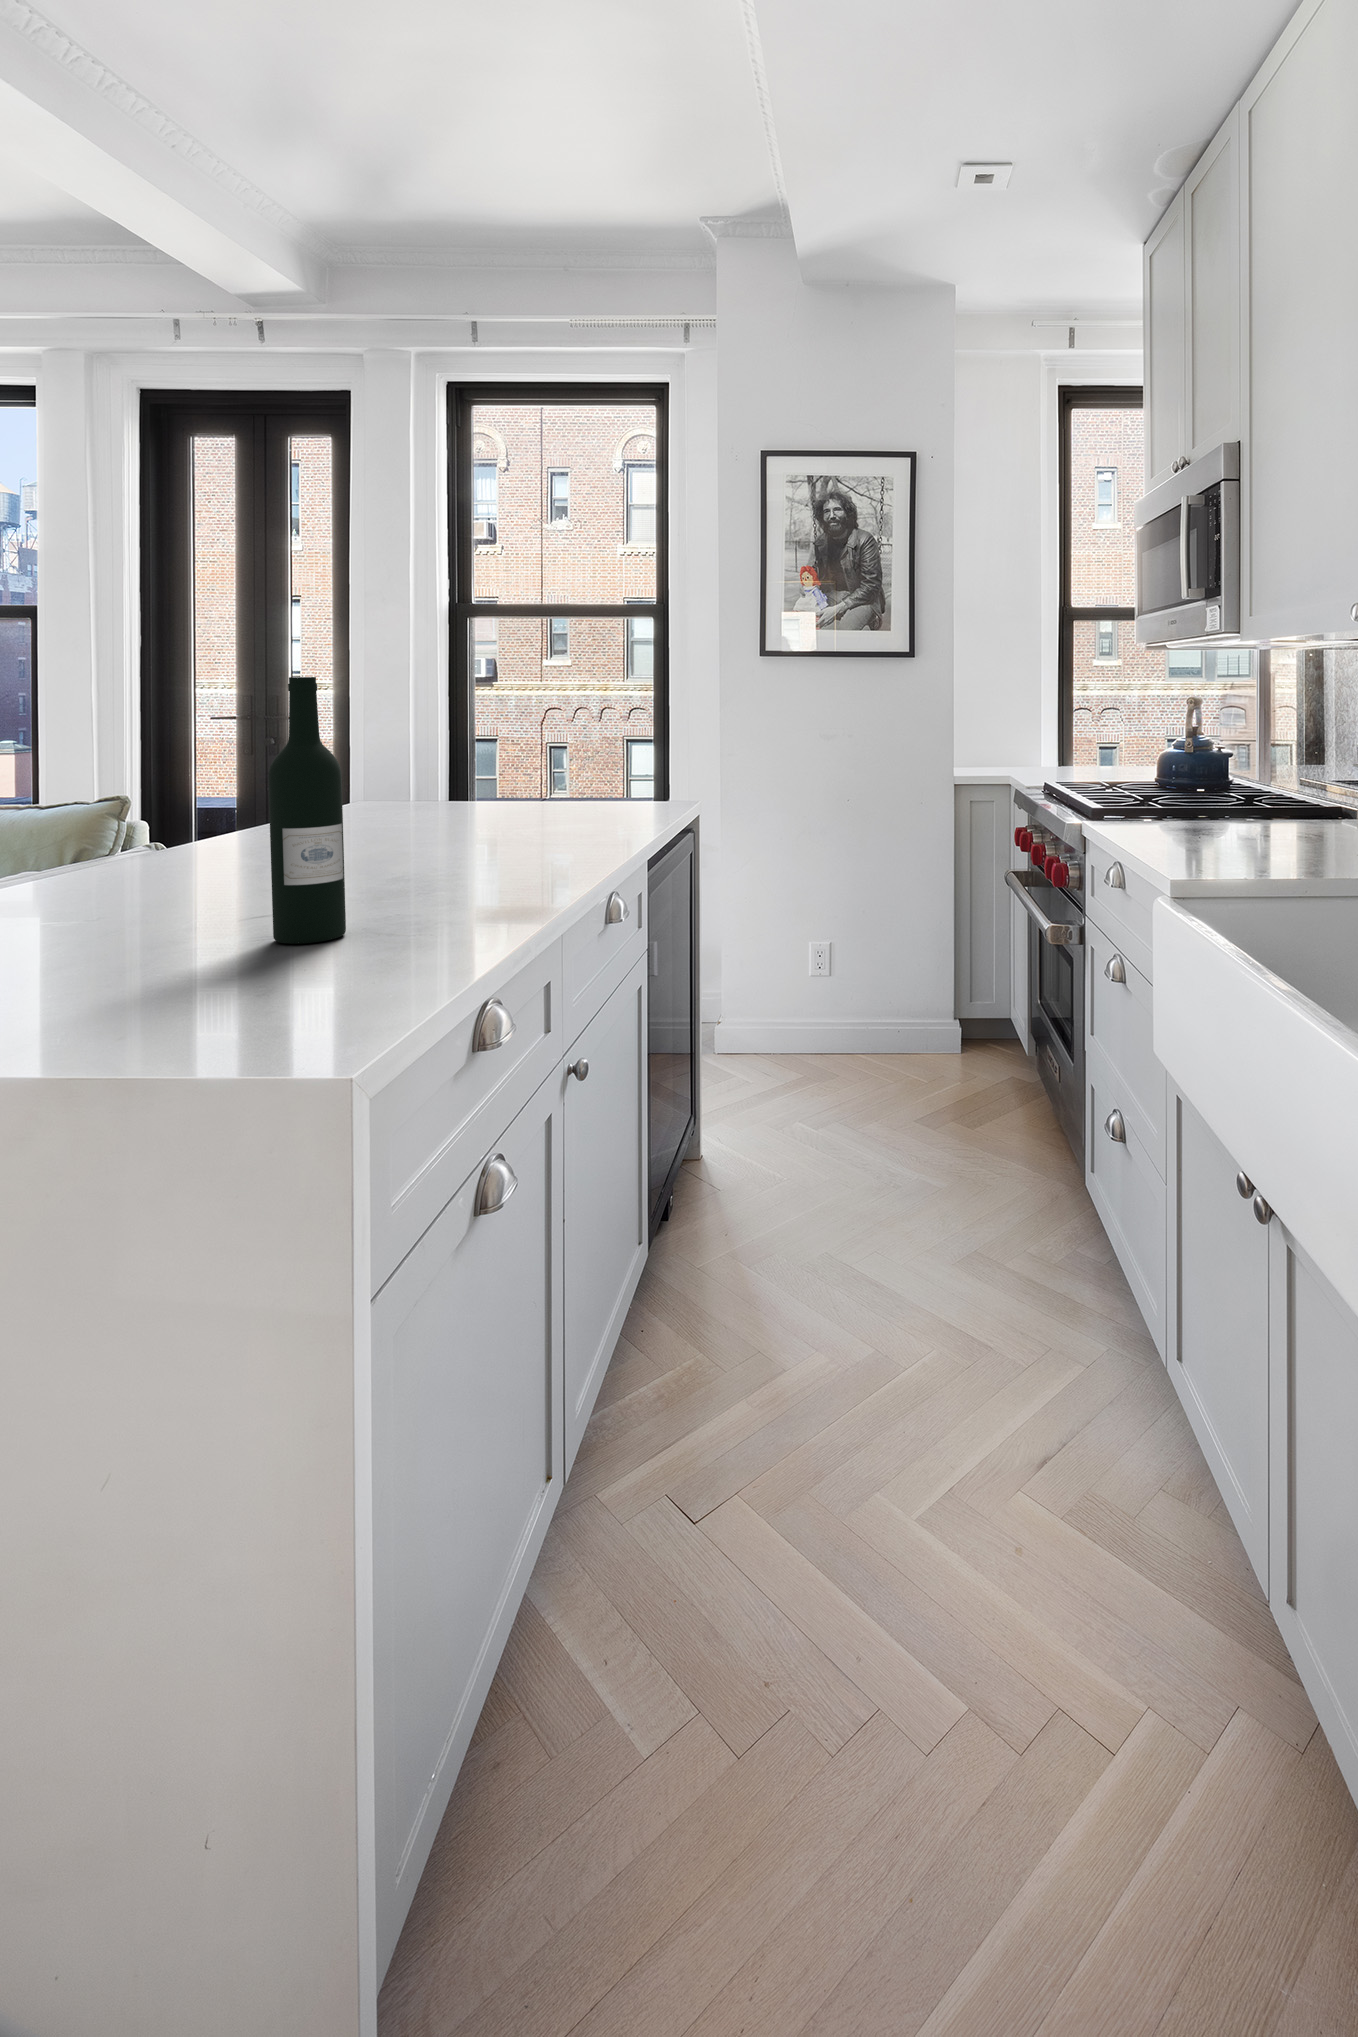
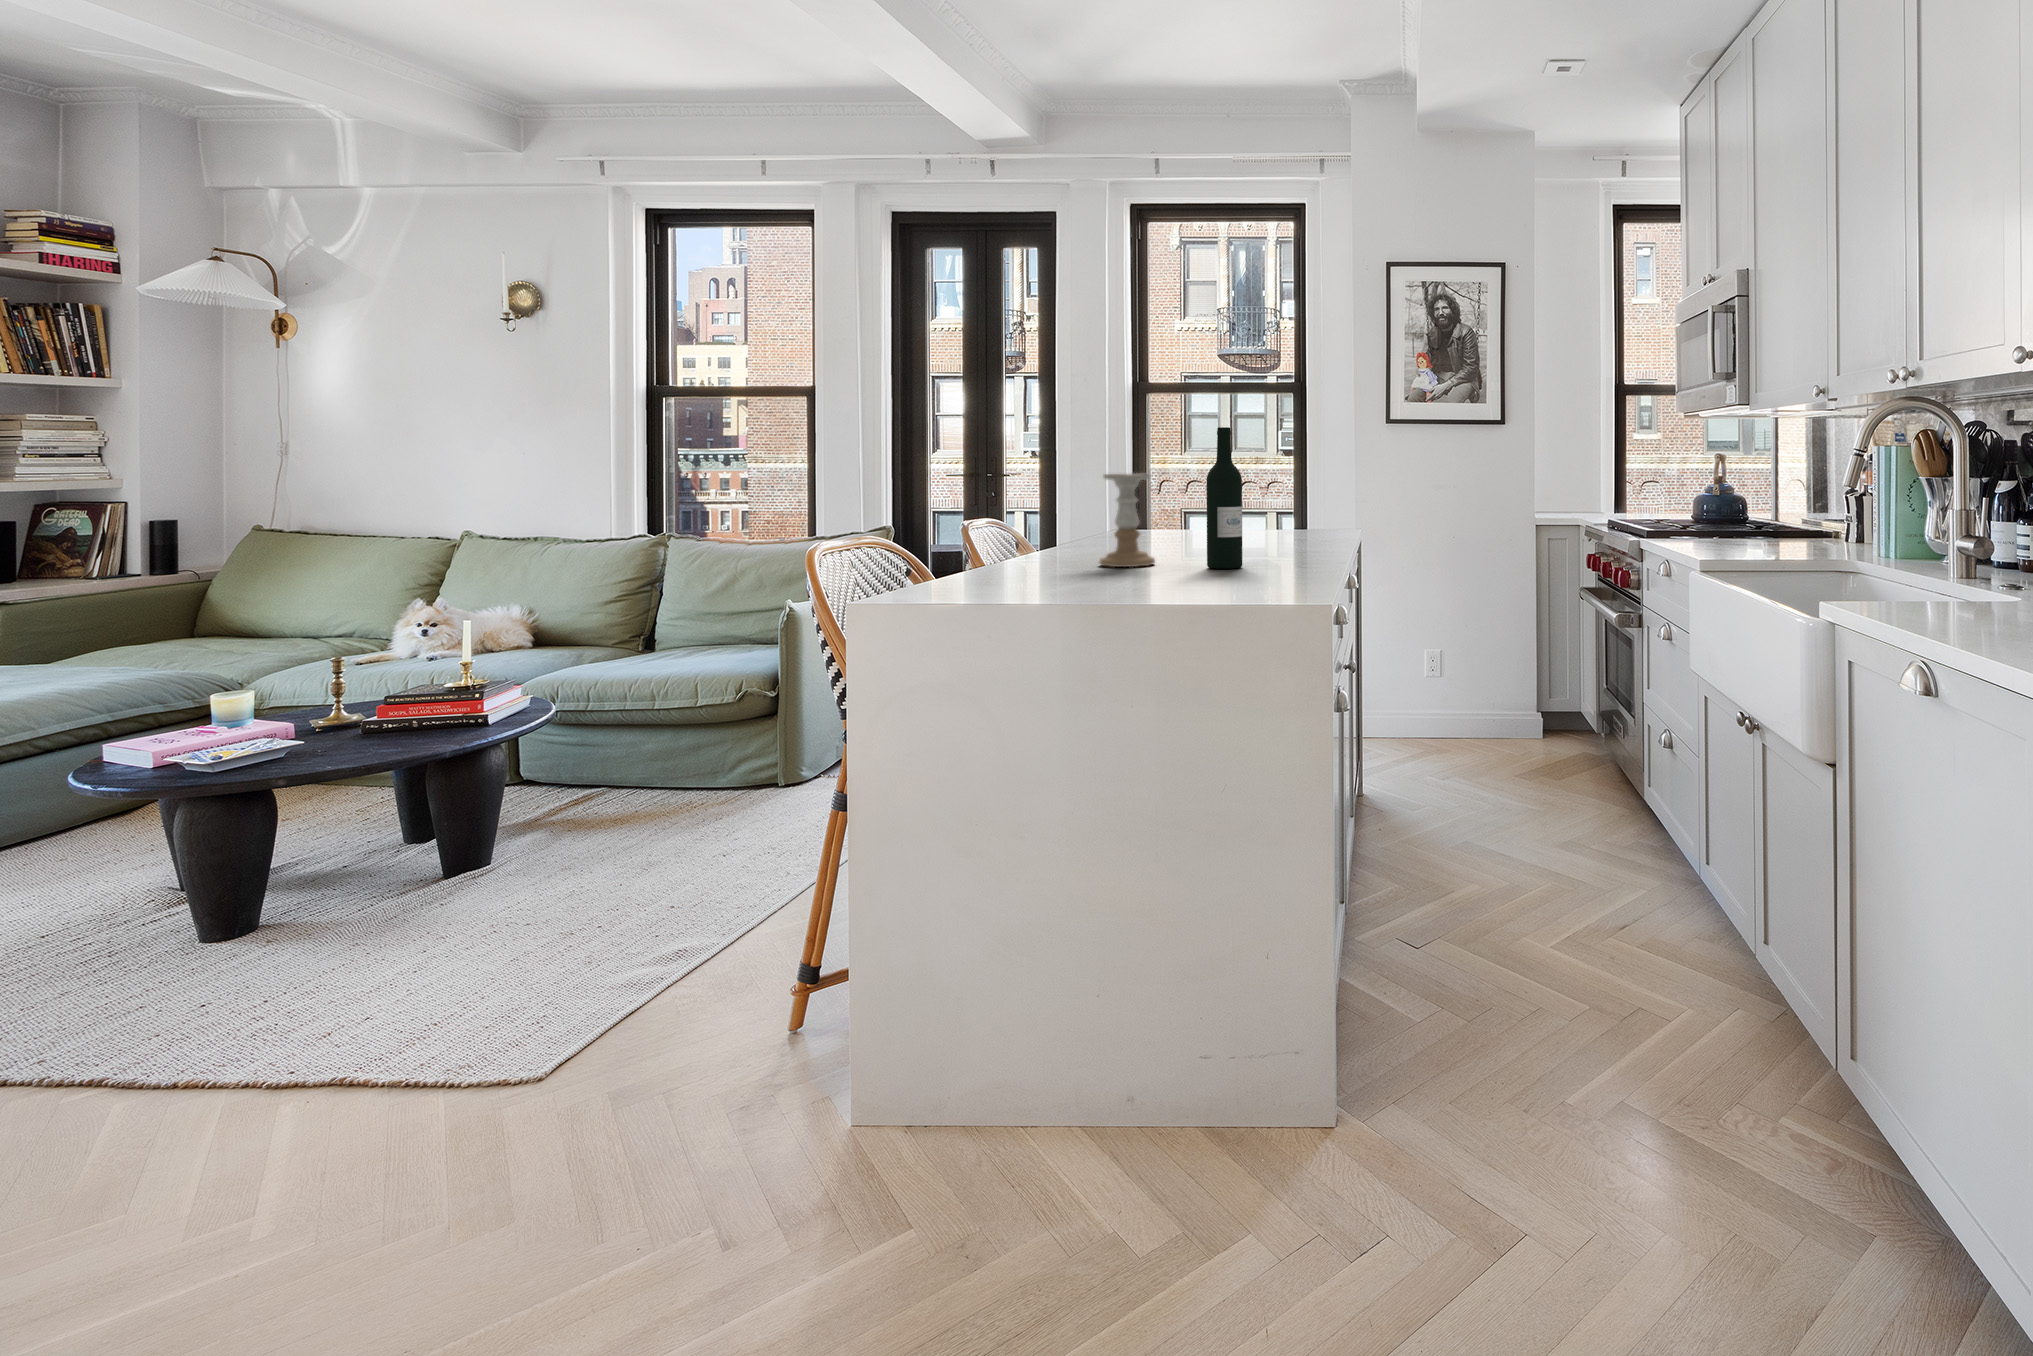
candle holder: none [91,760,209,937] -> present [1100,474,1155,567]

